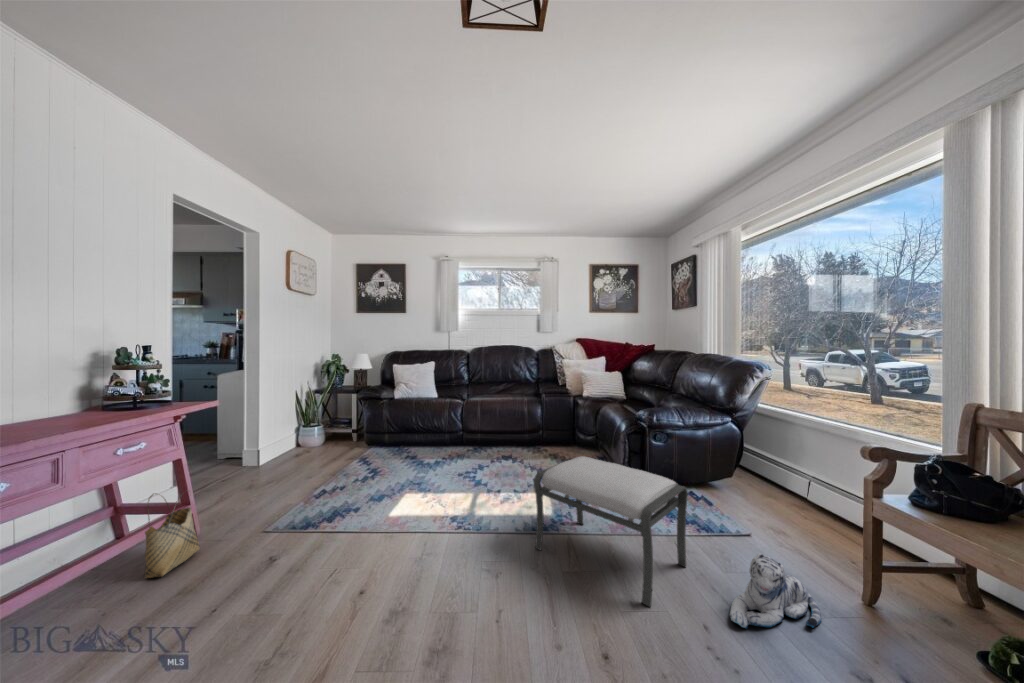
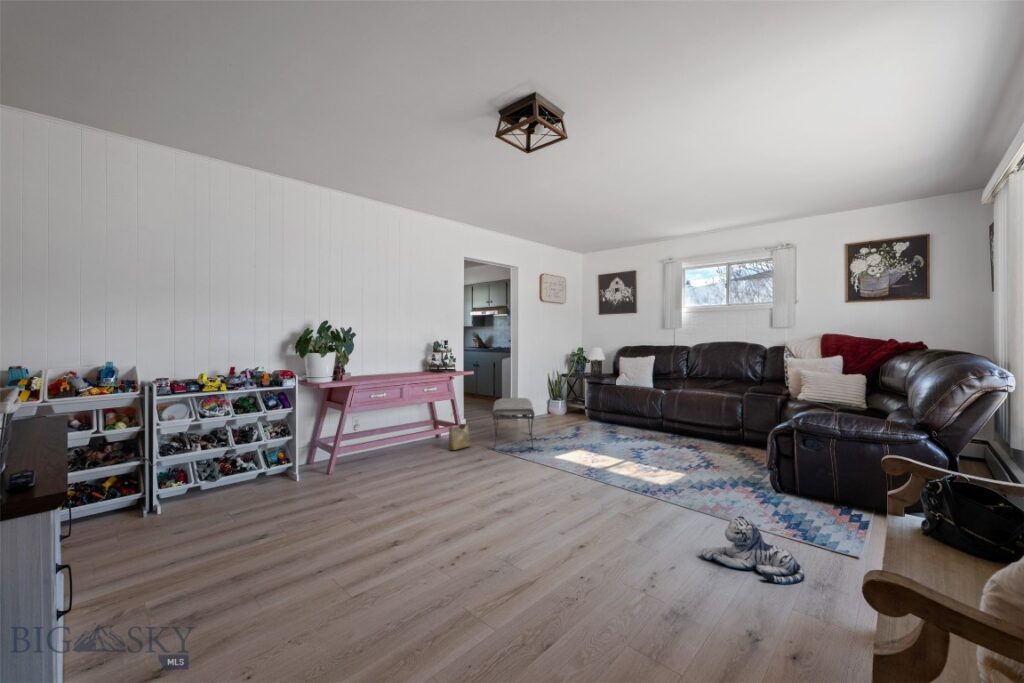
ottoman: present [534,456,688,607] -> present [492,398,535,449]

